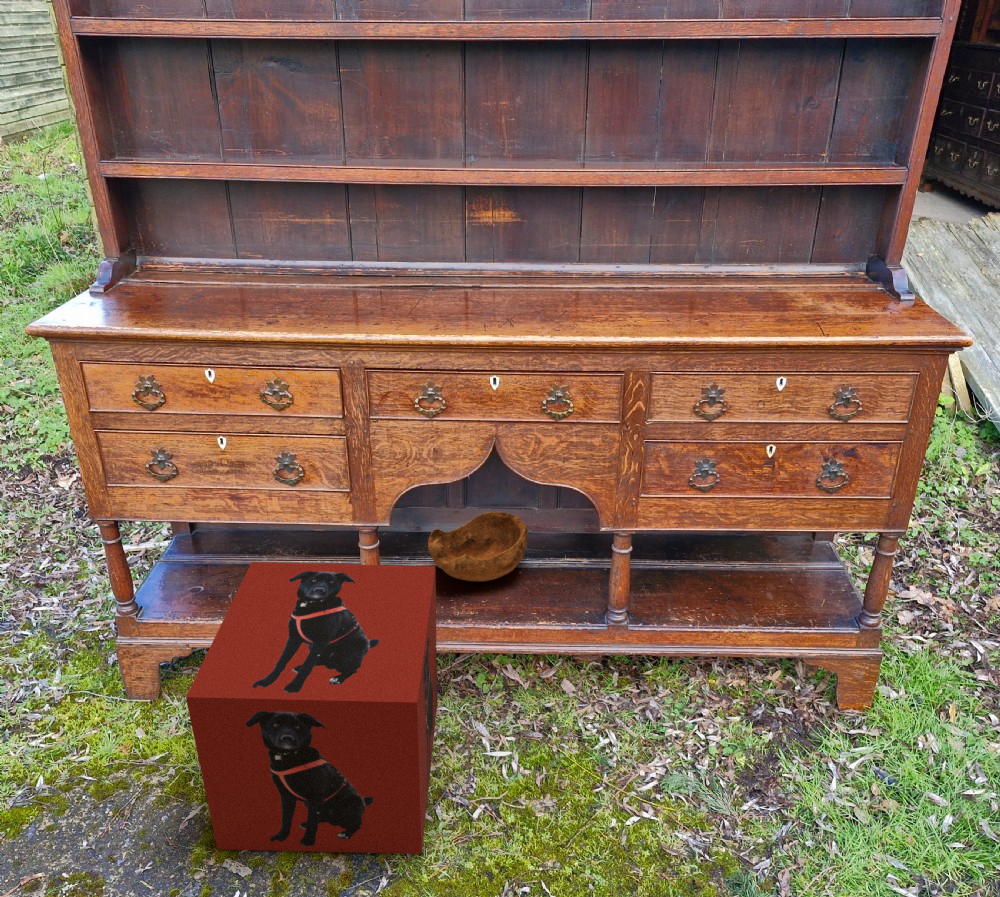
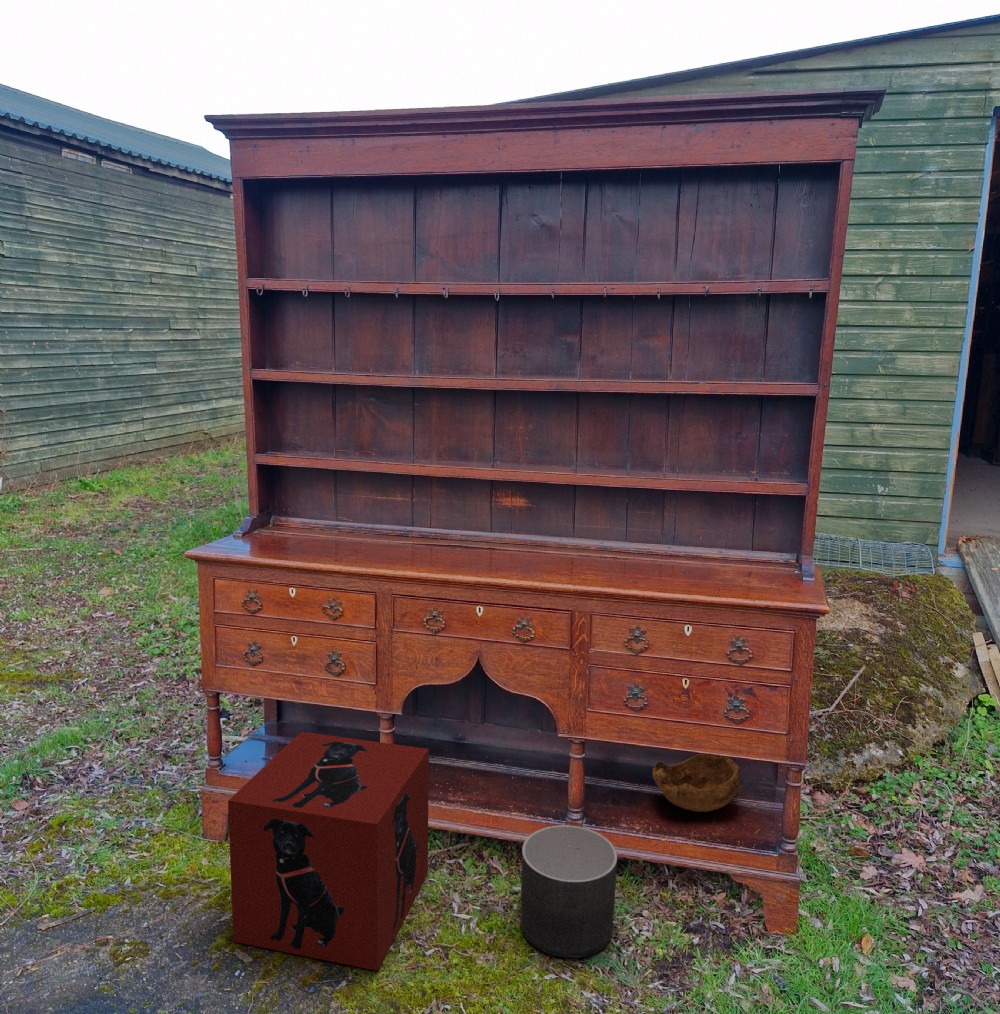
wooden bowl: present [428,512,528,581] -> present [652,754,741,812]
planter: none [568,632,692,789] -> present [520,825,617,958]

